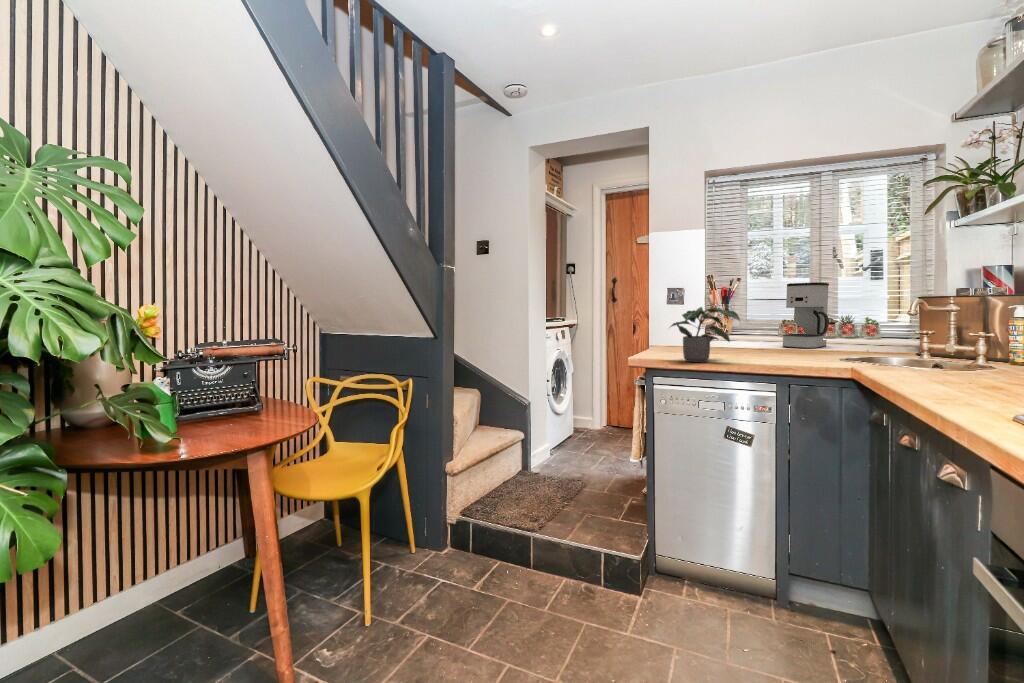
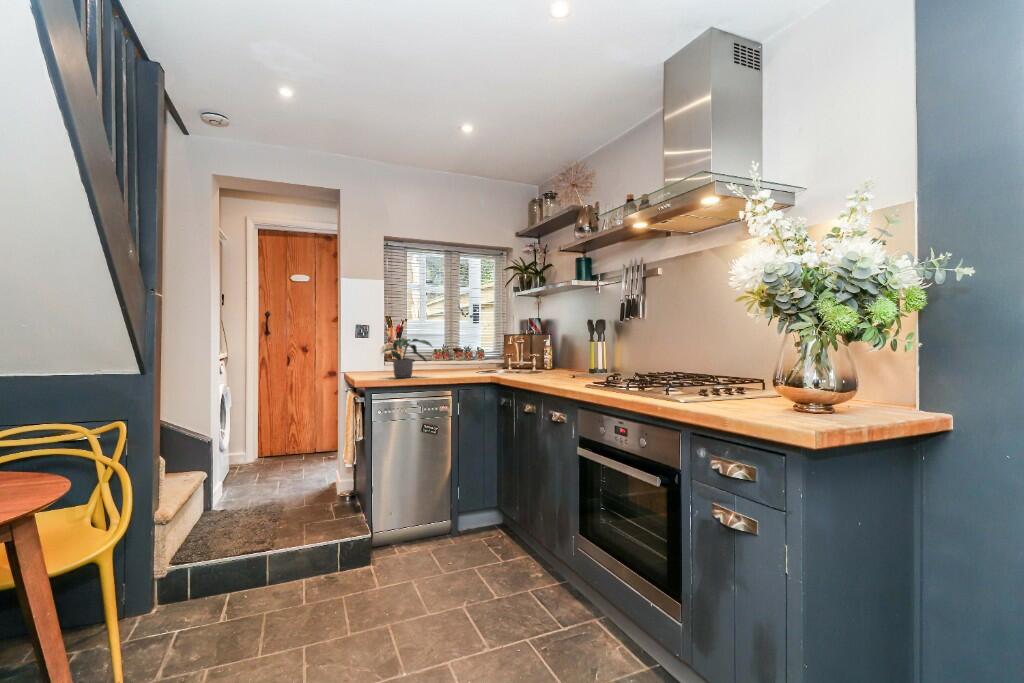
coffee maker: present [783,282,829,349] -> none [435,324,461,369]

